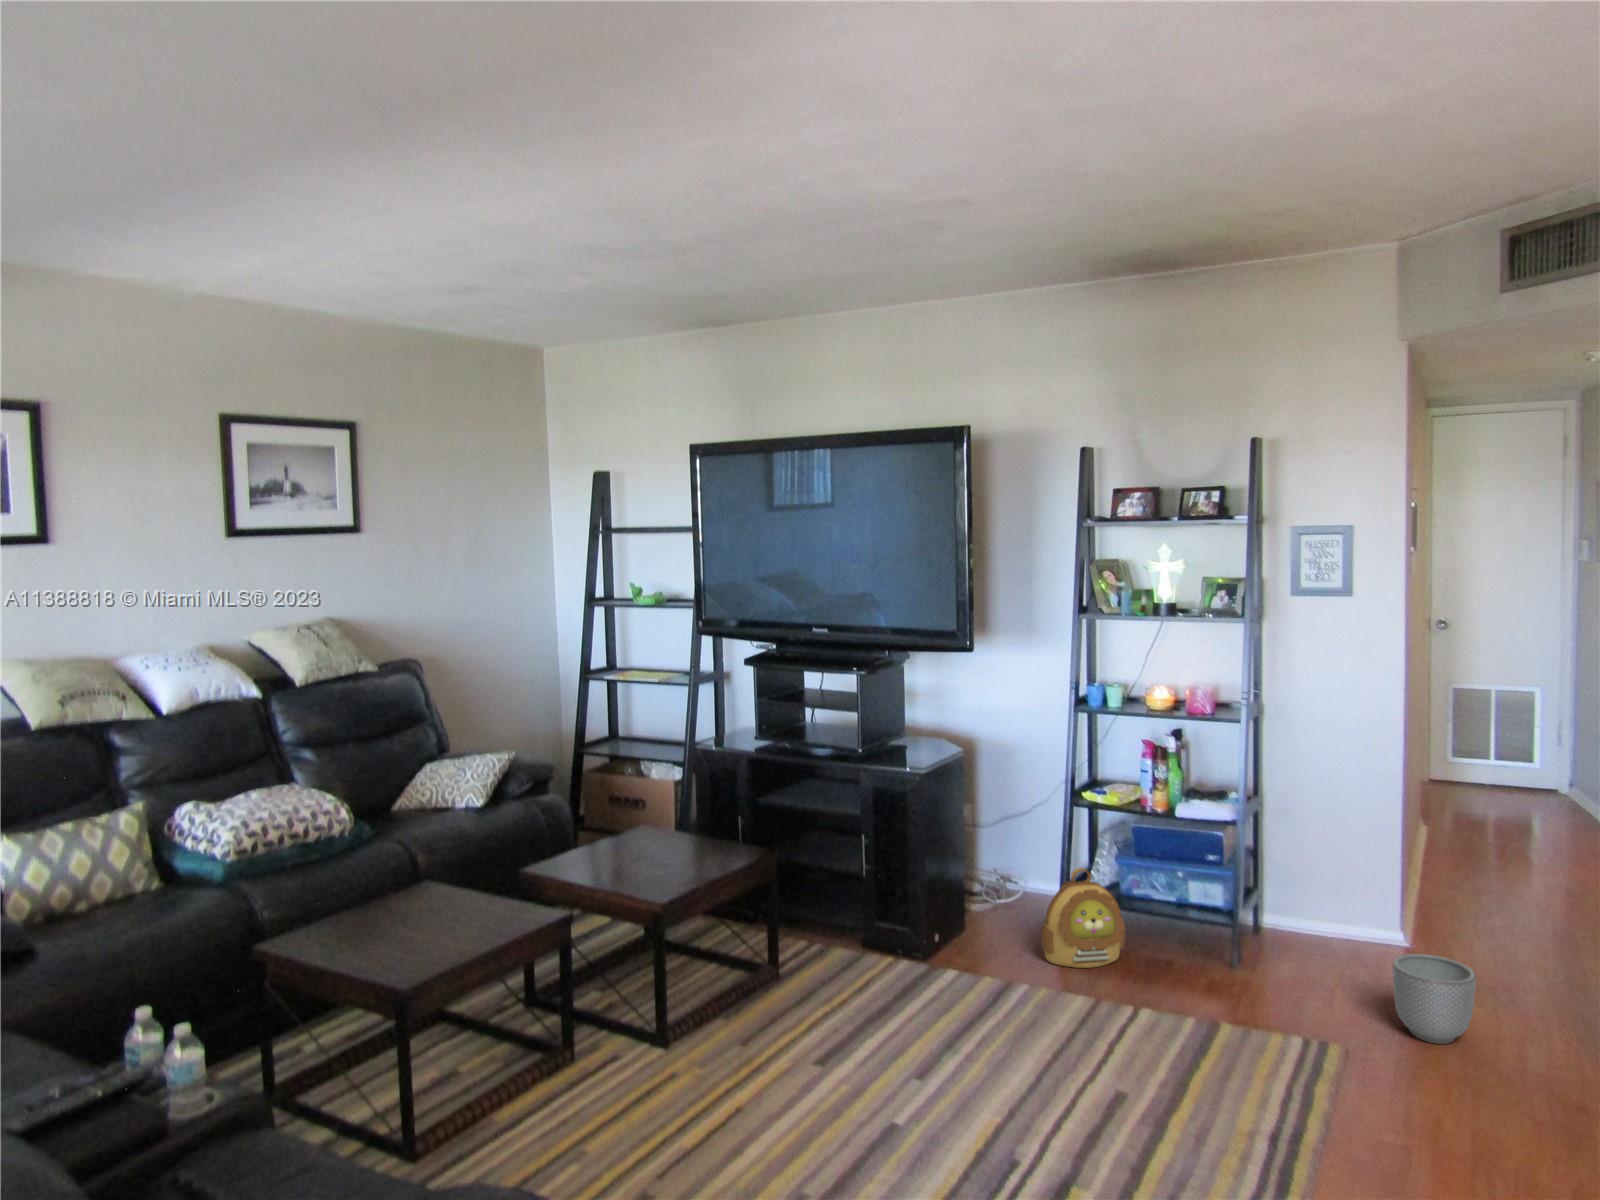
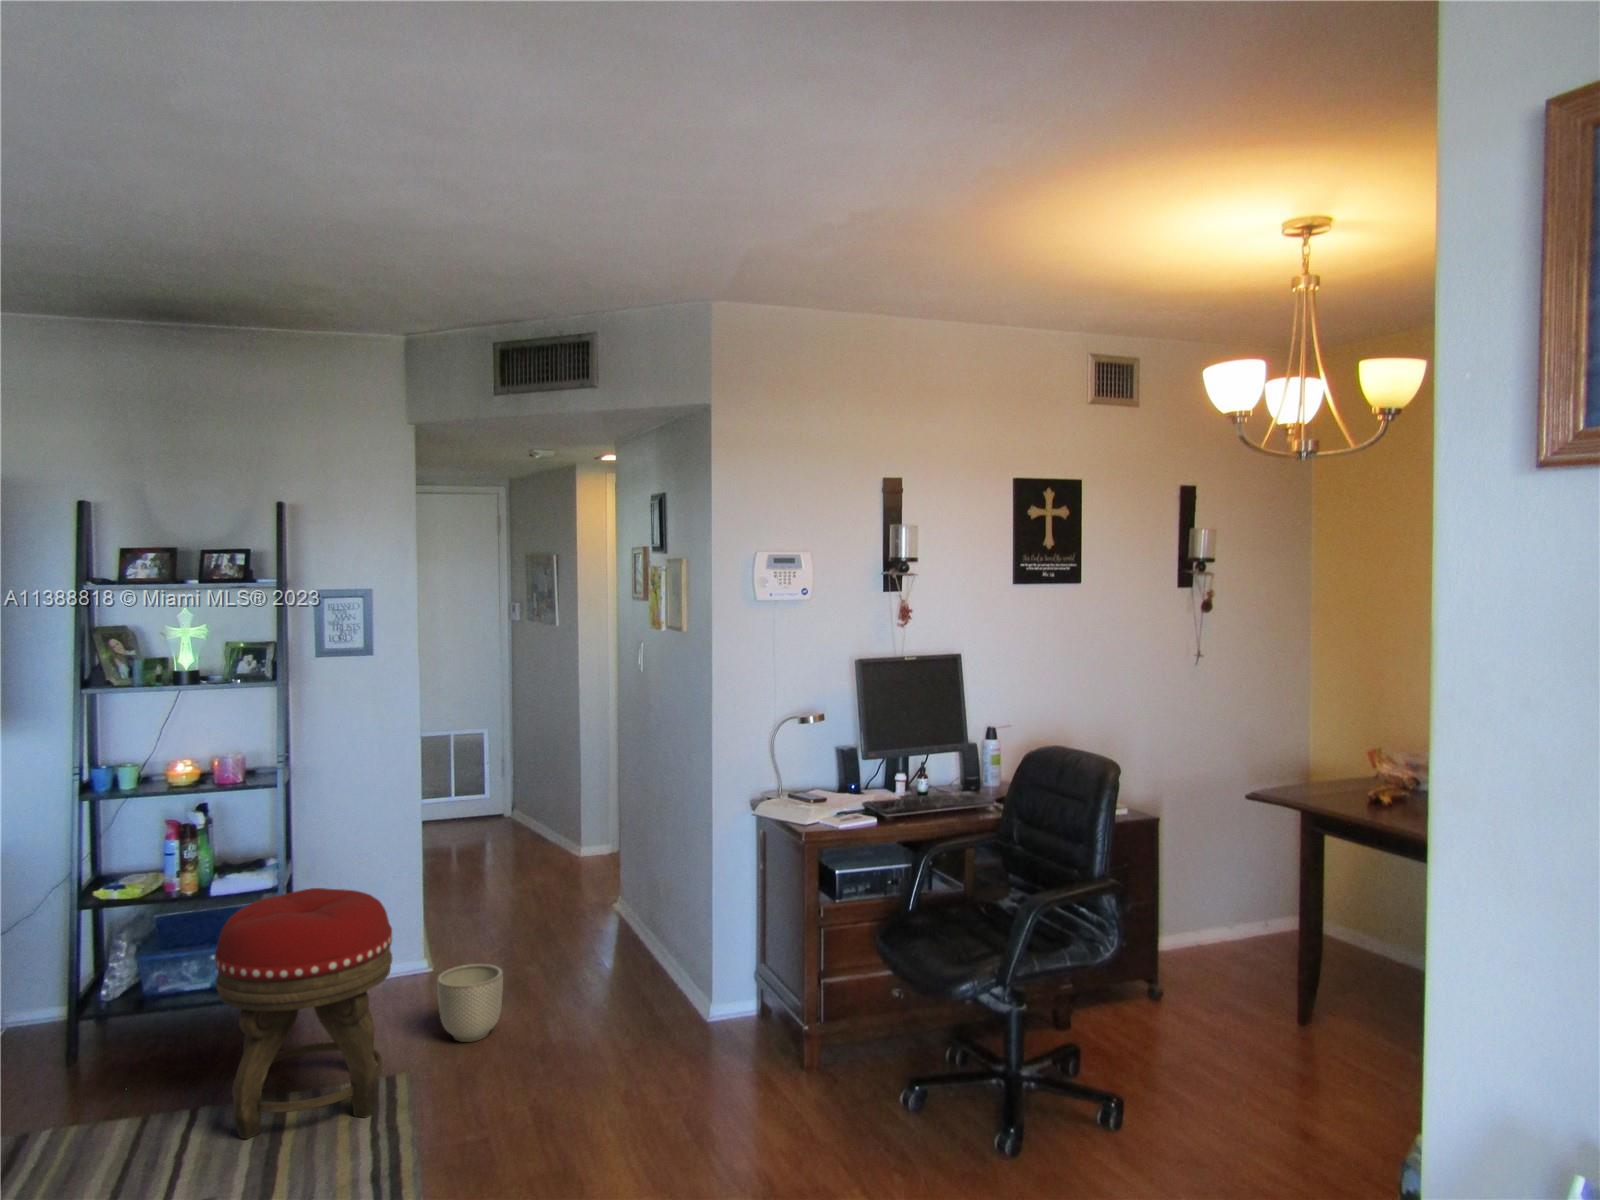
footstool: none [1157,831,1331,1078] -> present [215,888,392,1139]
backpack: present [1041,868,1125,968] -> none [52,978,161,1102]

